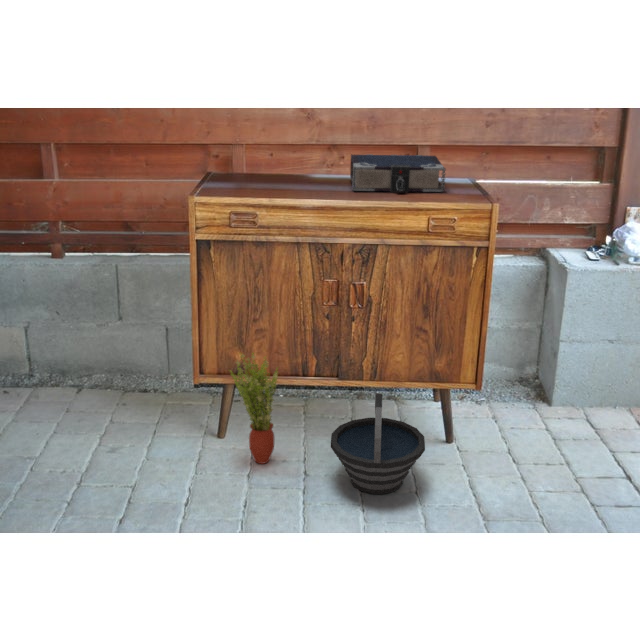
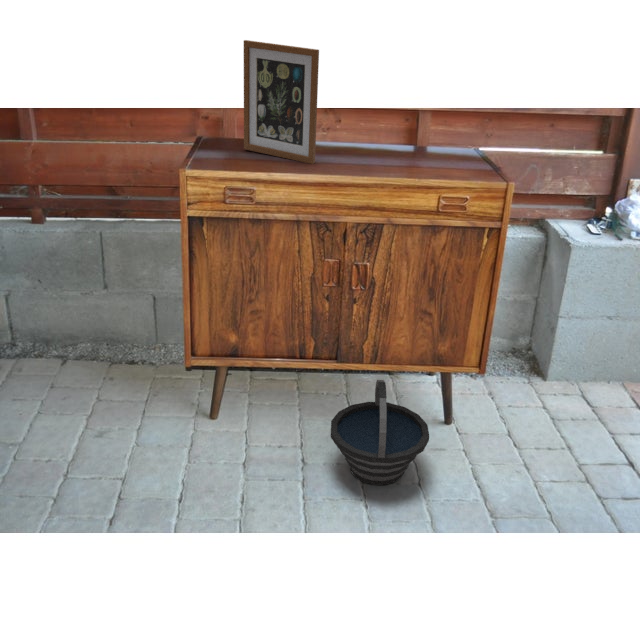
picture frame: none [249,81,316,191] -> present [244,40,319,164]
book: present [350,154,446,193] -> none [351,122,457,167]
potted plant: present [231,353,278,464] -> none [223,336,276,449]

